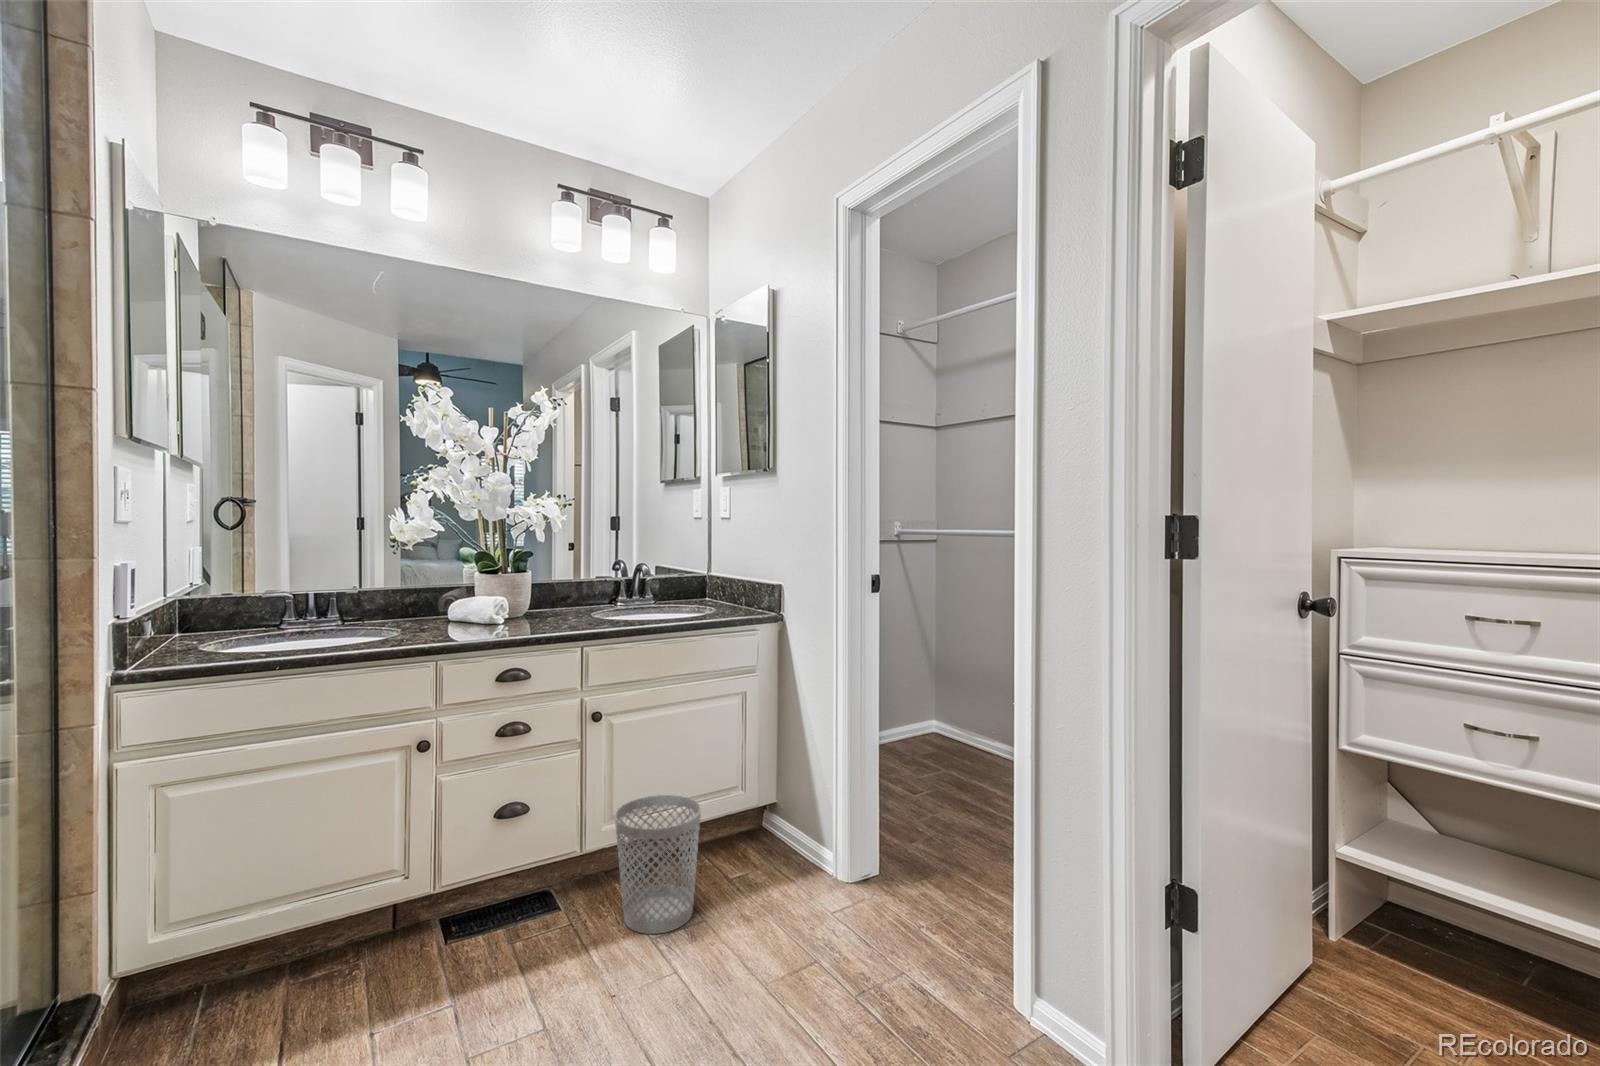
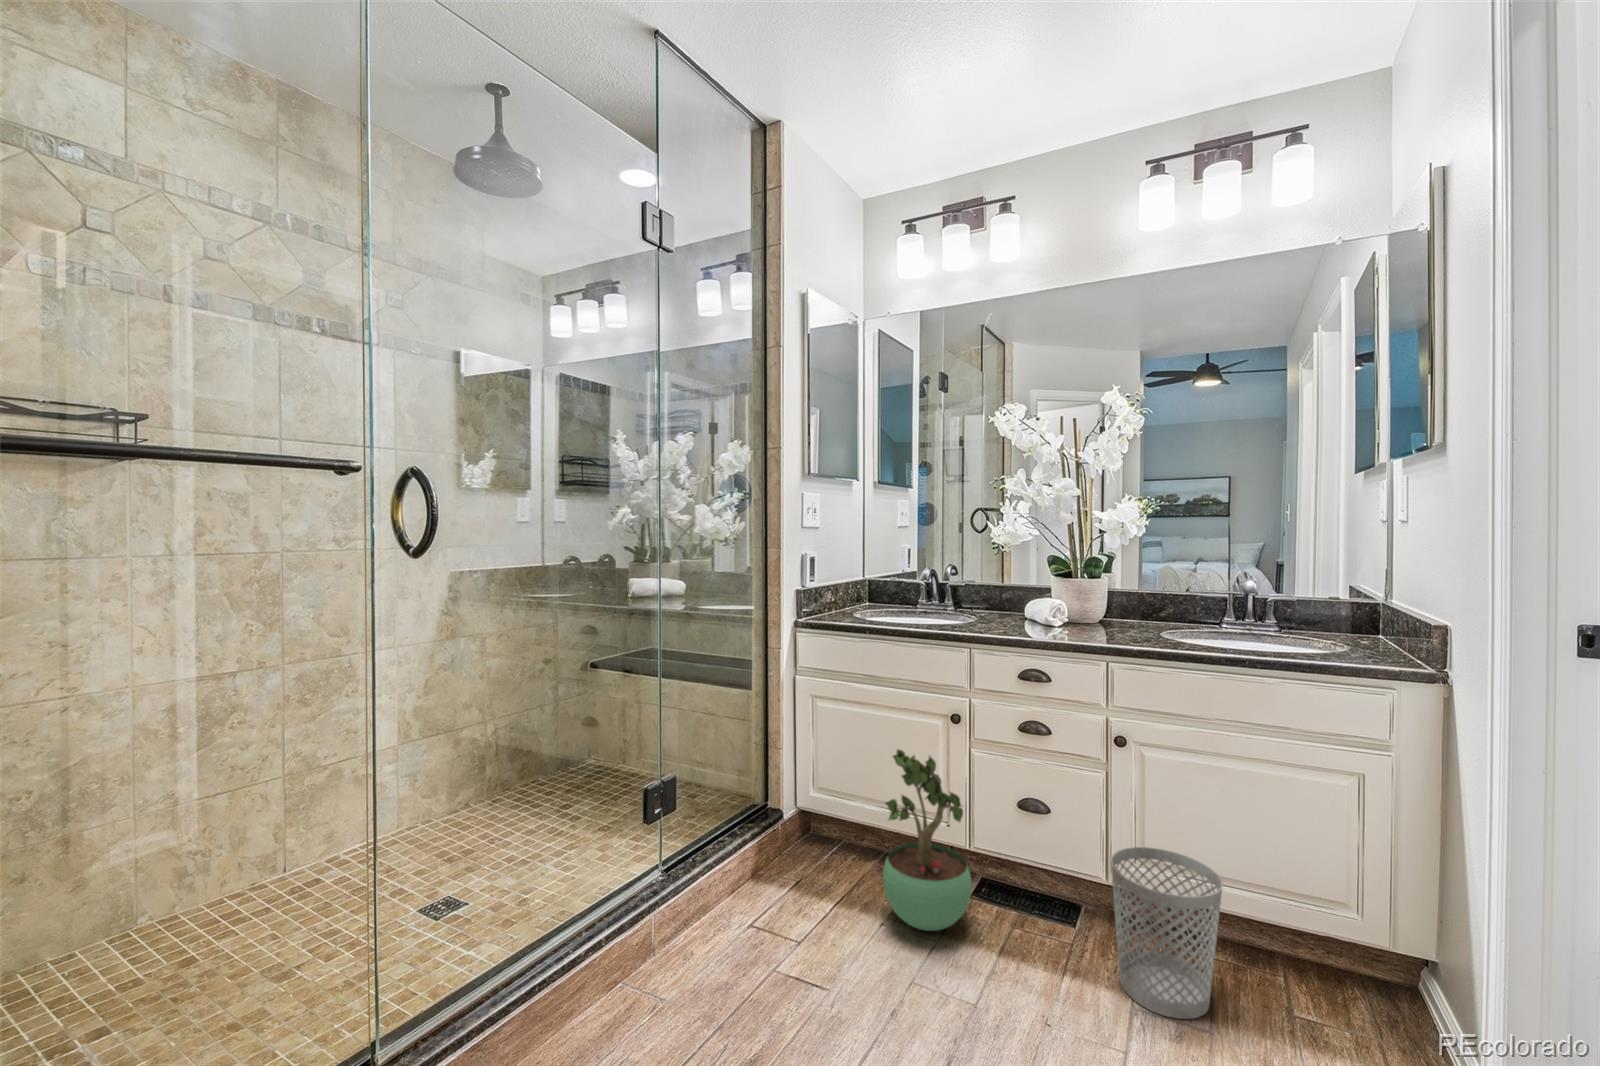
potted plant: none [350,791,497,1009] -> present [883,750,972,931]

